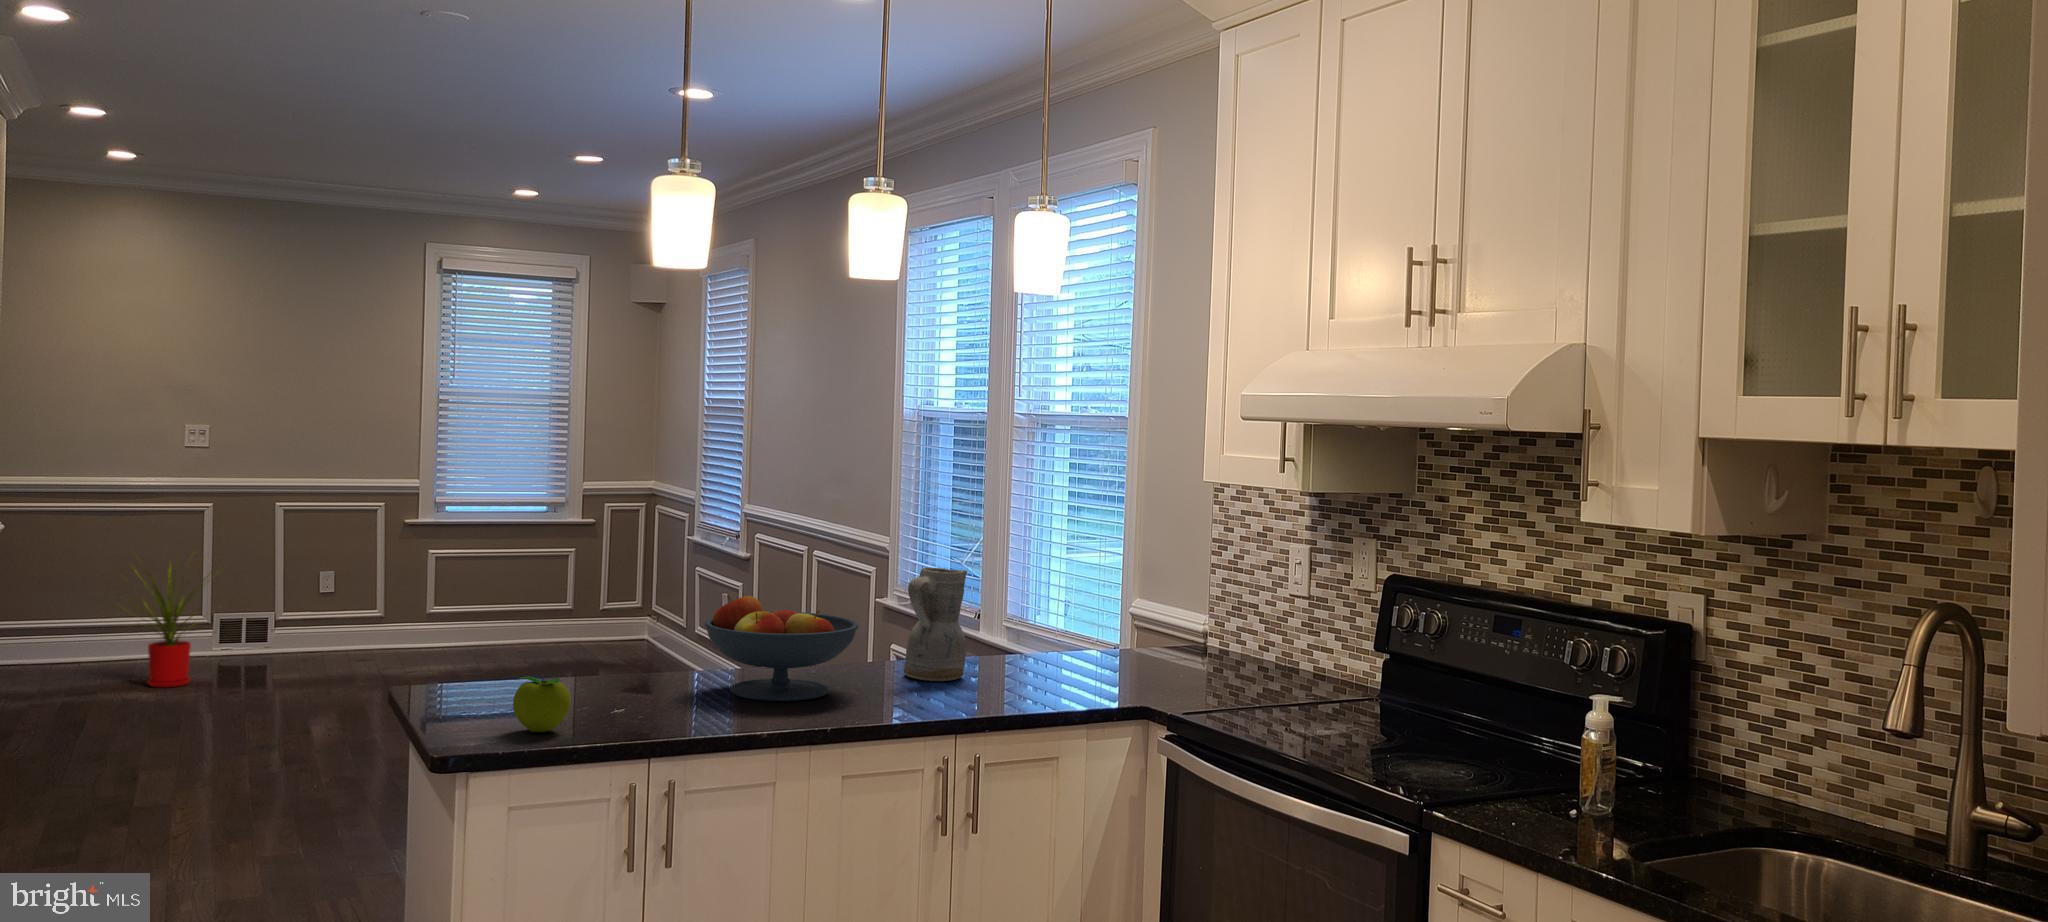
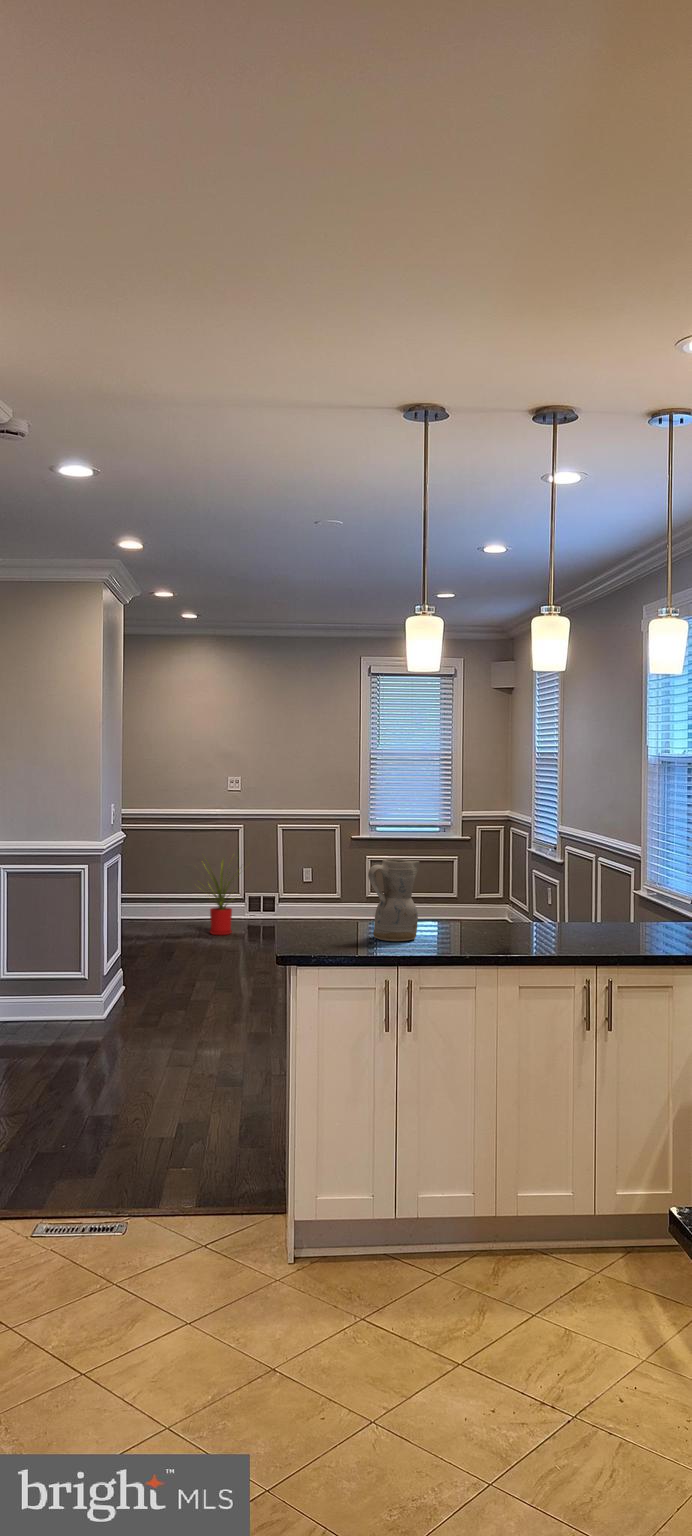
ceramic pitcher: present [904,568,967,681] -> present [368,859,420,941]
fruit bowl: present [705,595,858,701] -> none [446,871,545,939]
fruit: present [513,675,571,732] -> none [321,911,353,944]

